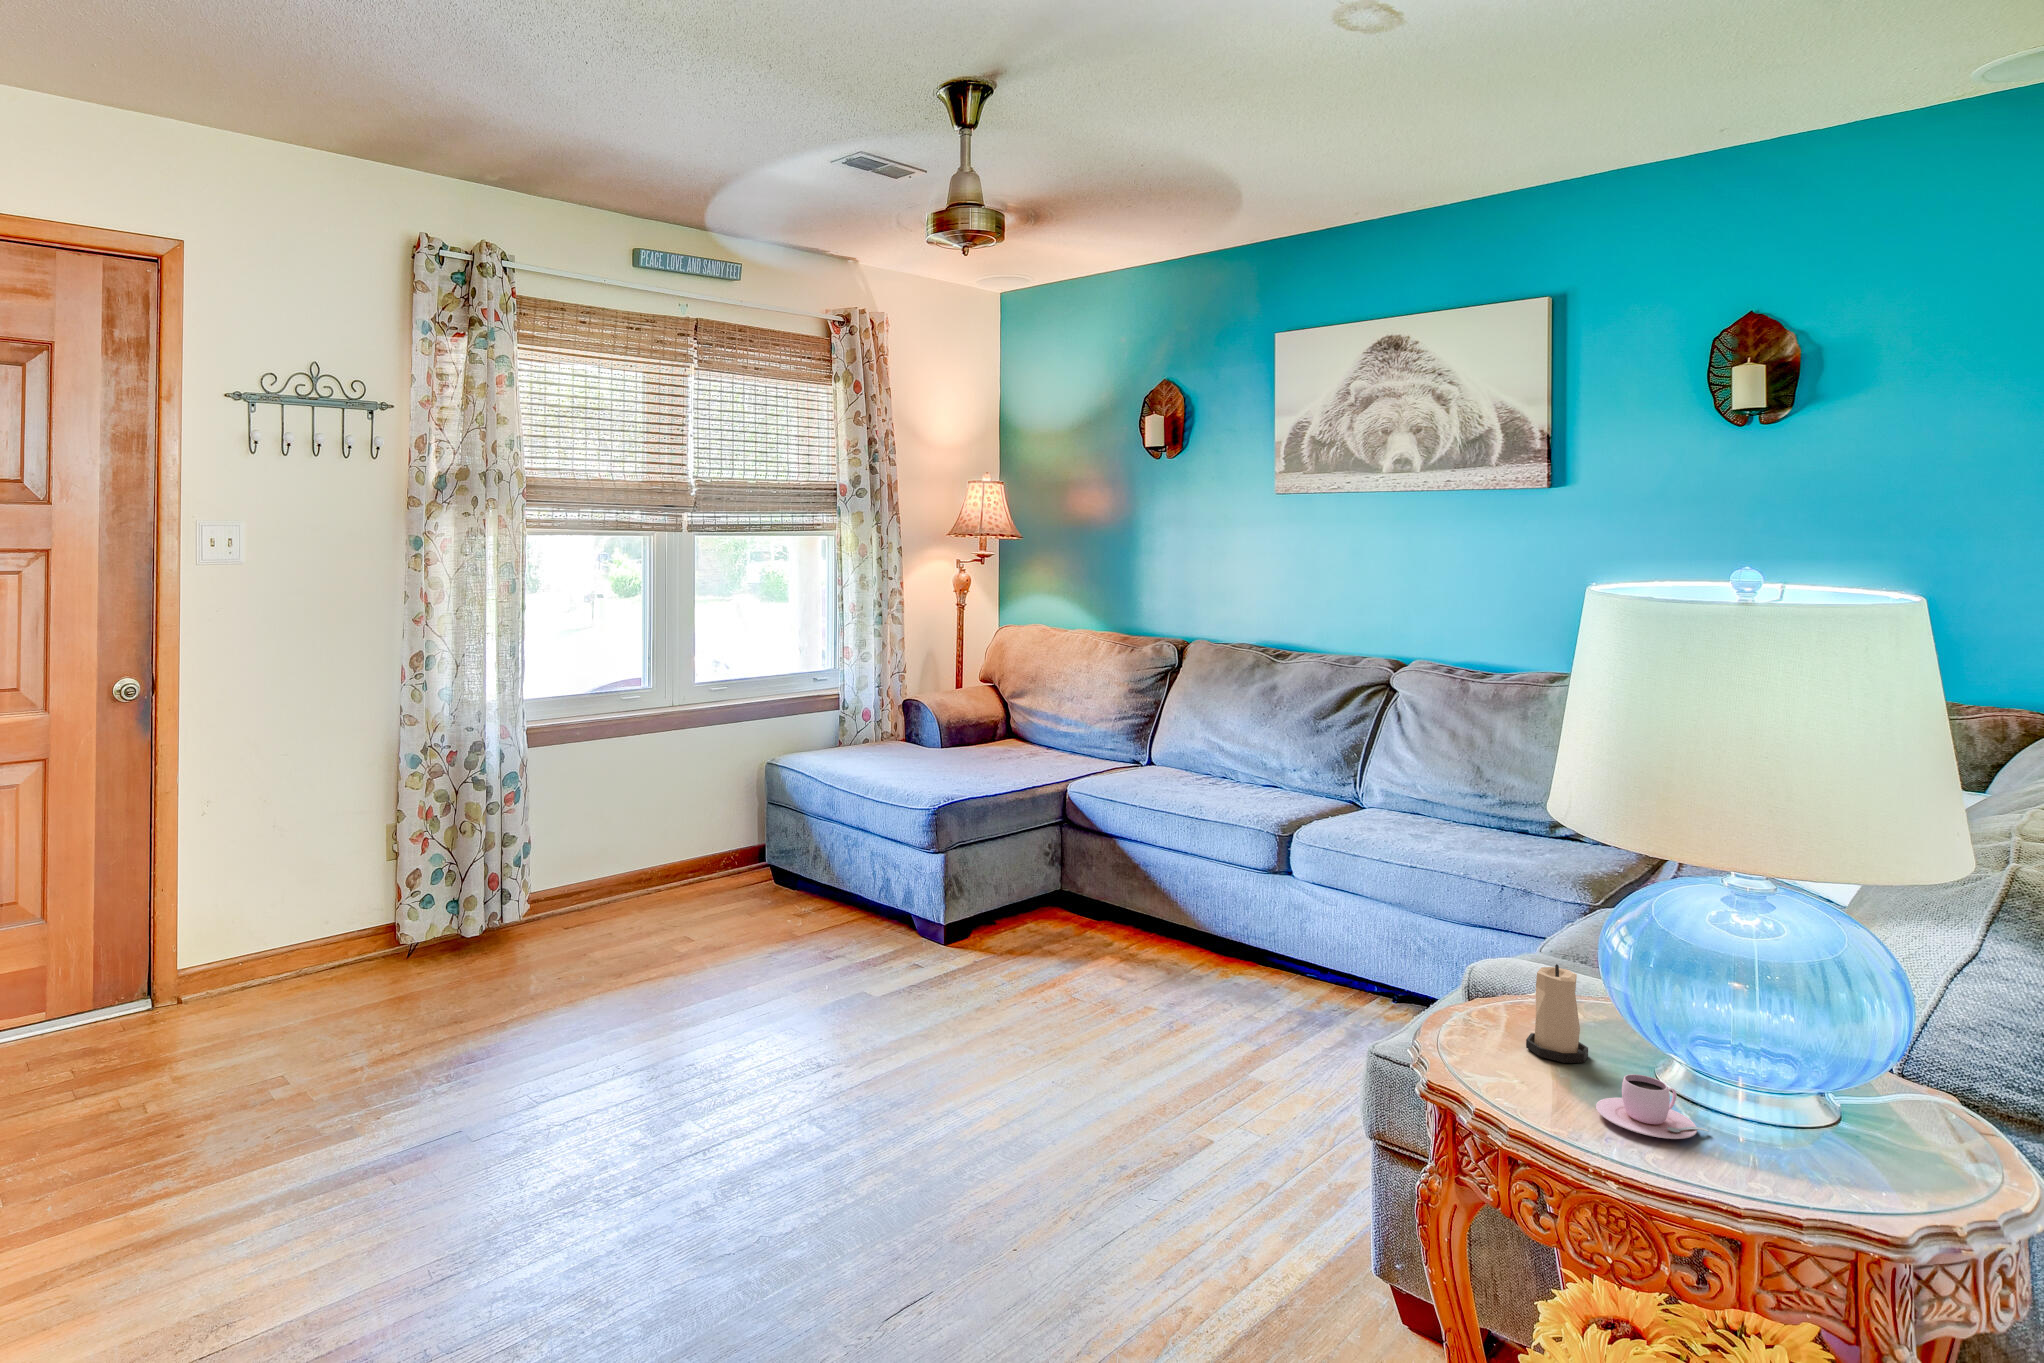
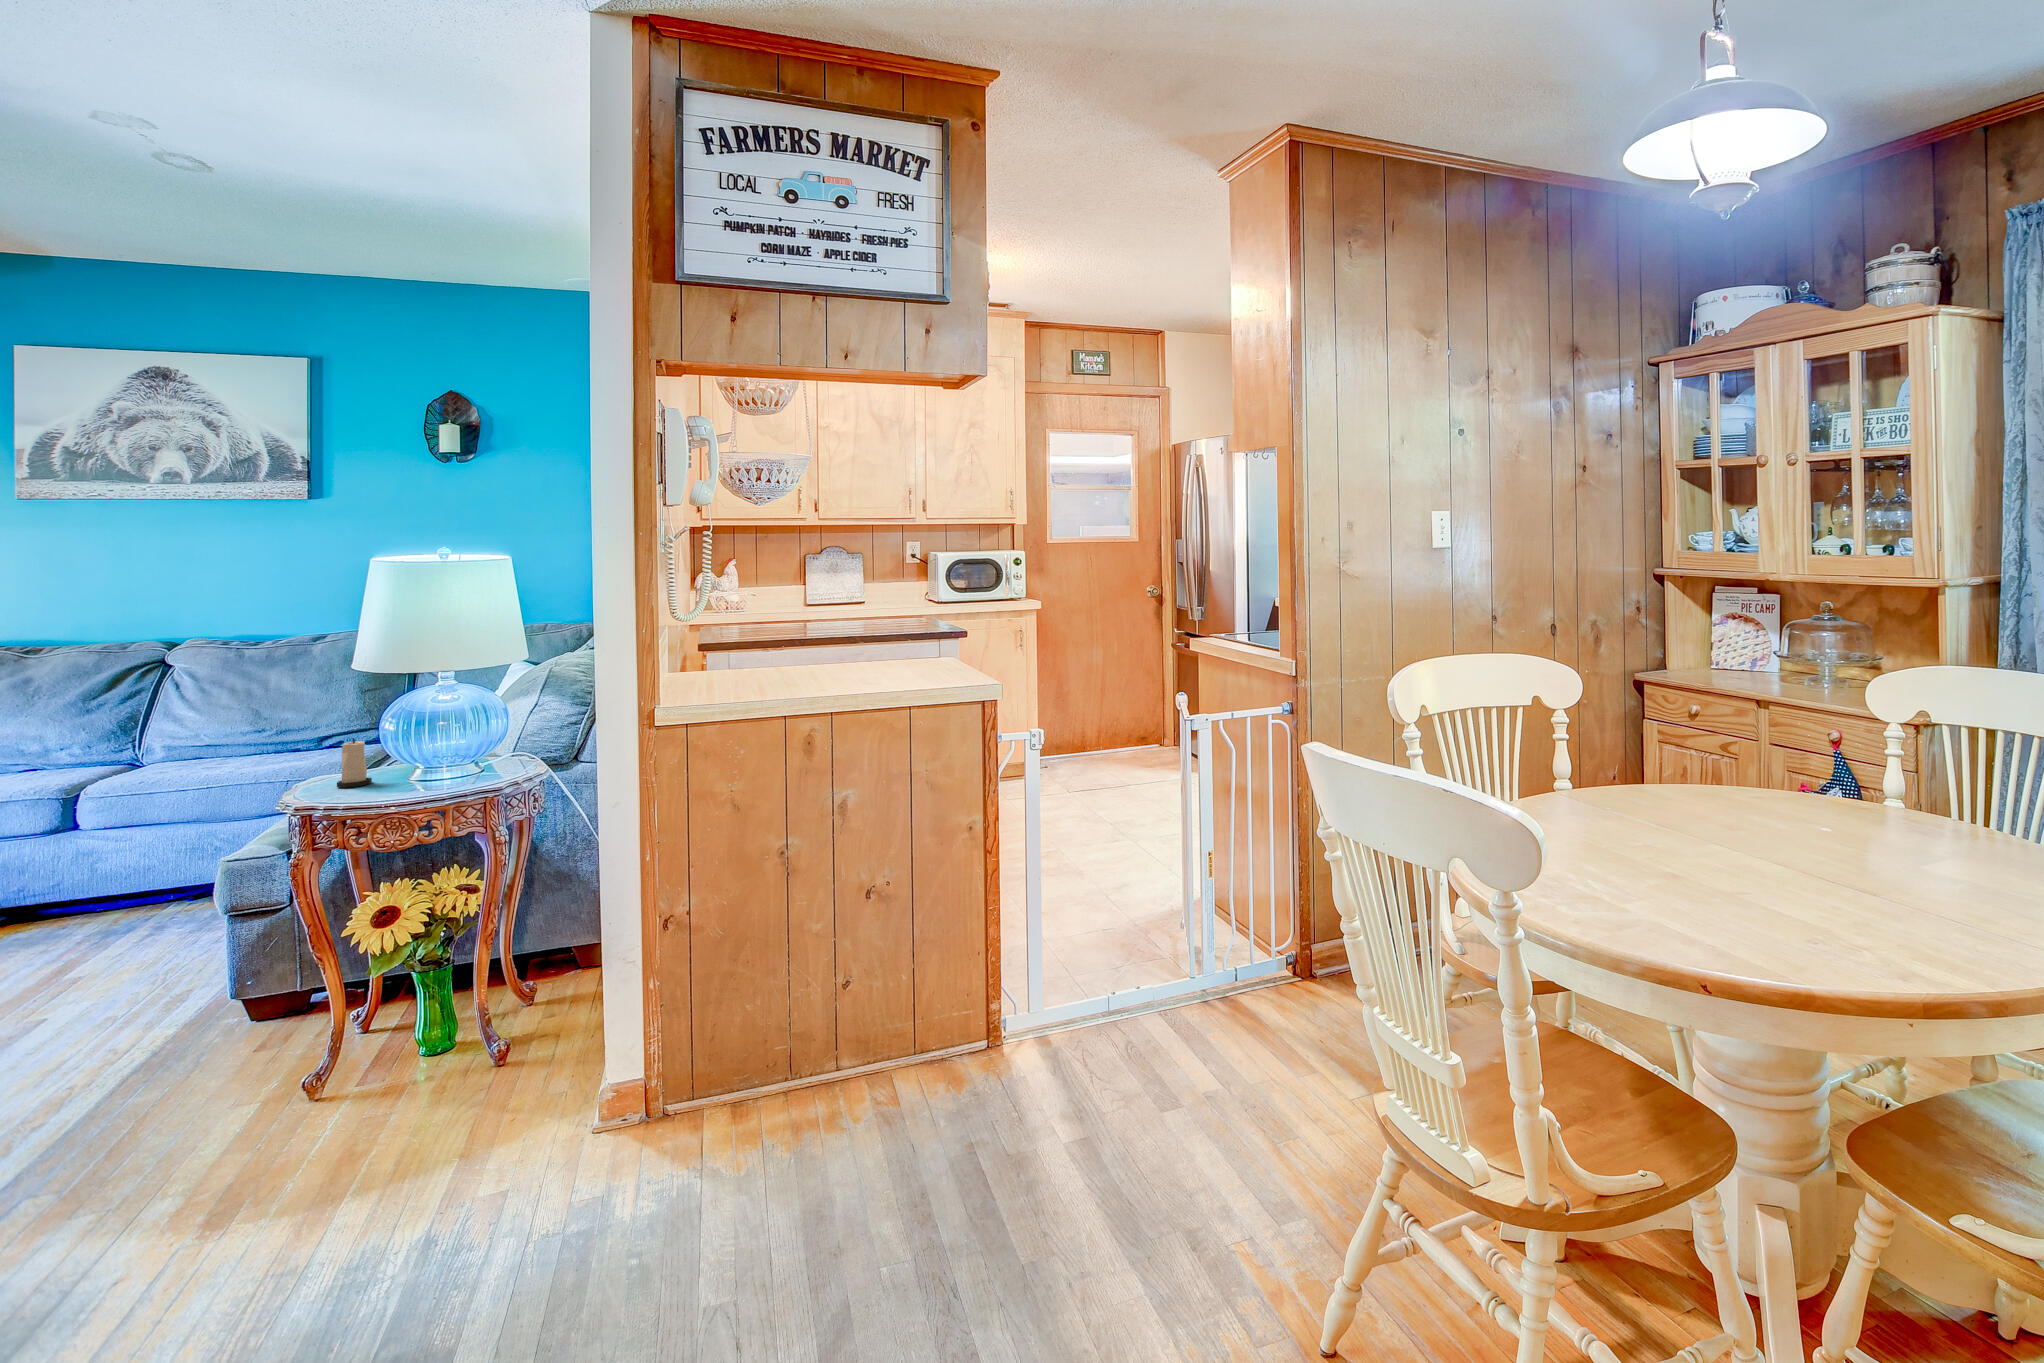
teacup: present [1596,1074,1709,1139] -> none [379,740,434,791]

